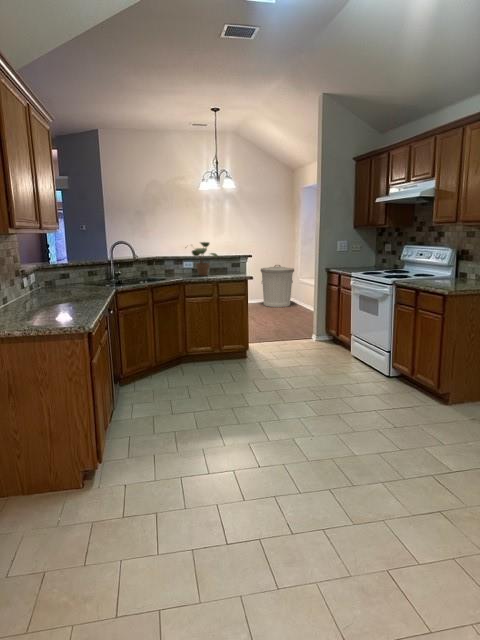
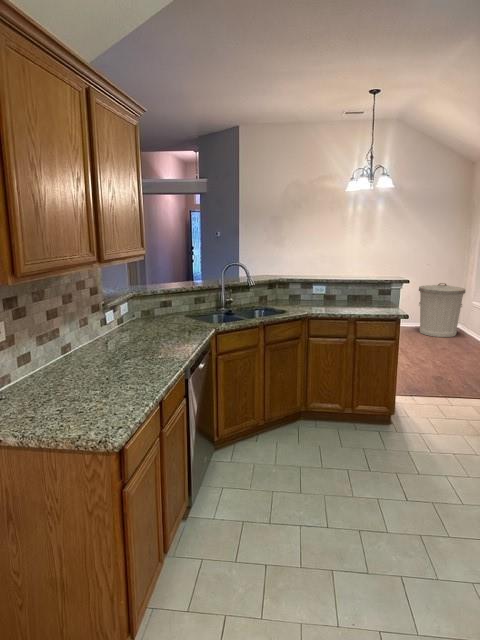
potted plant: present [192,242,218,276] -> none [317,263,359,308]

